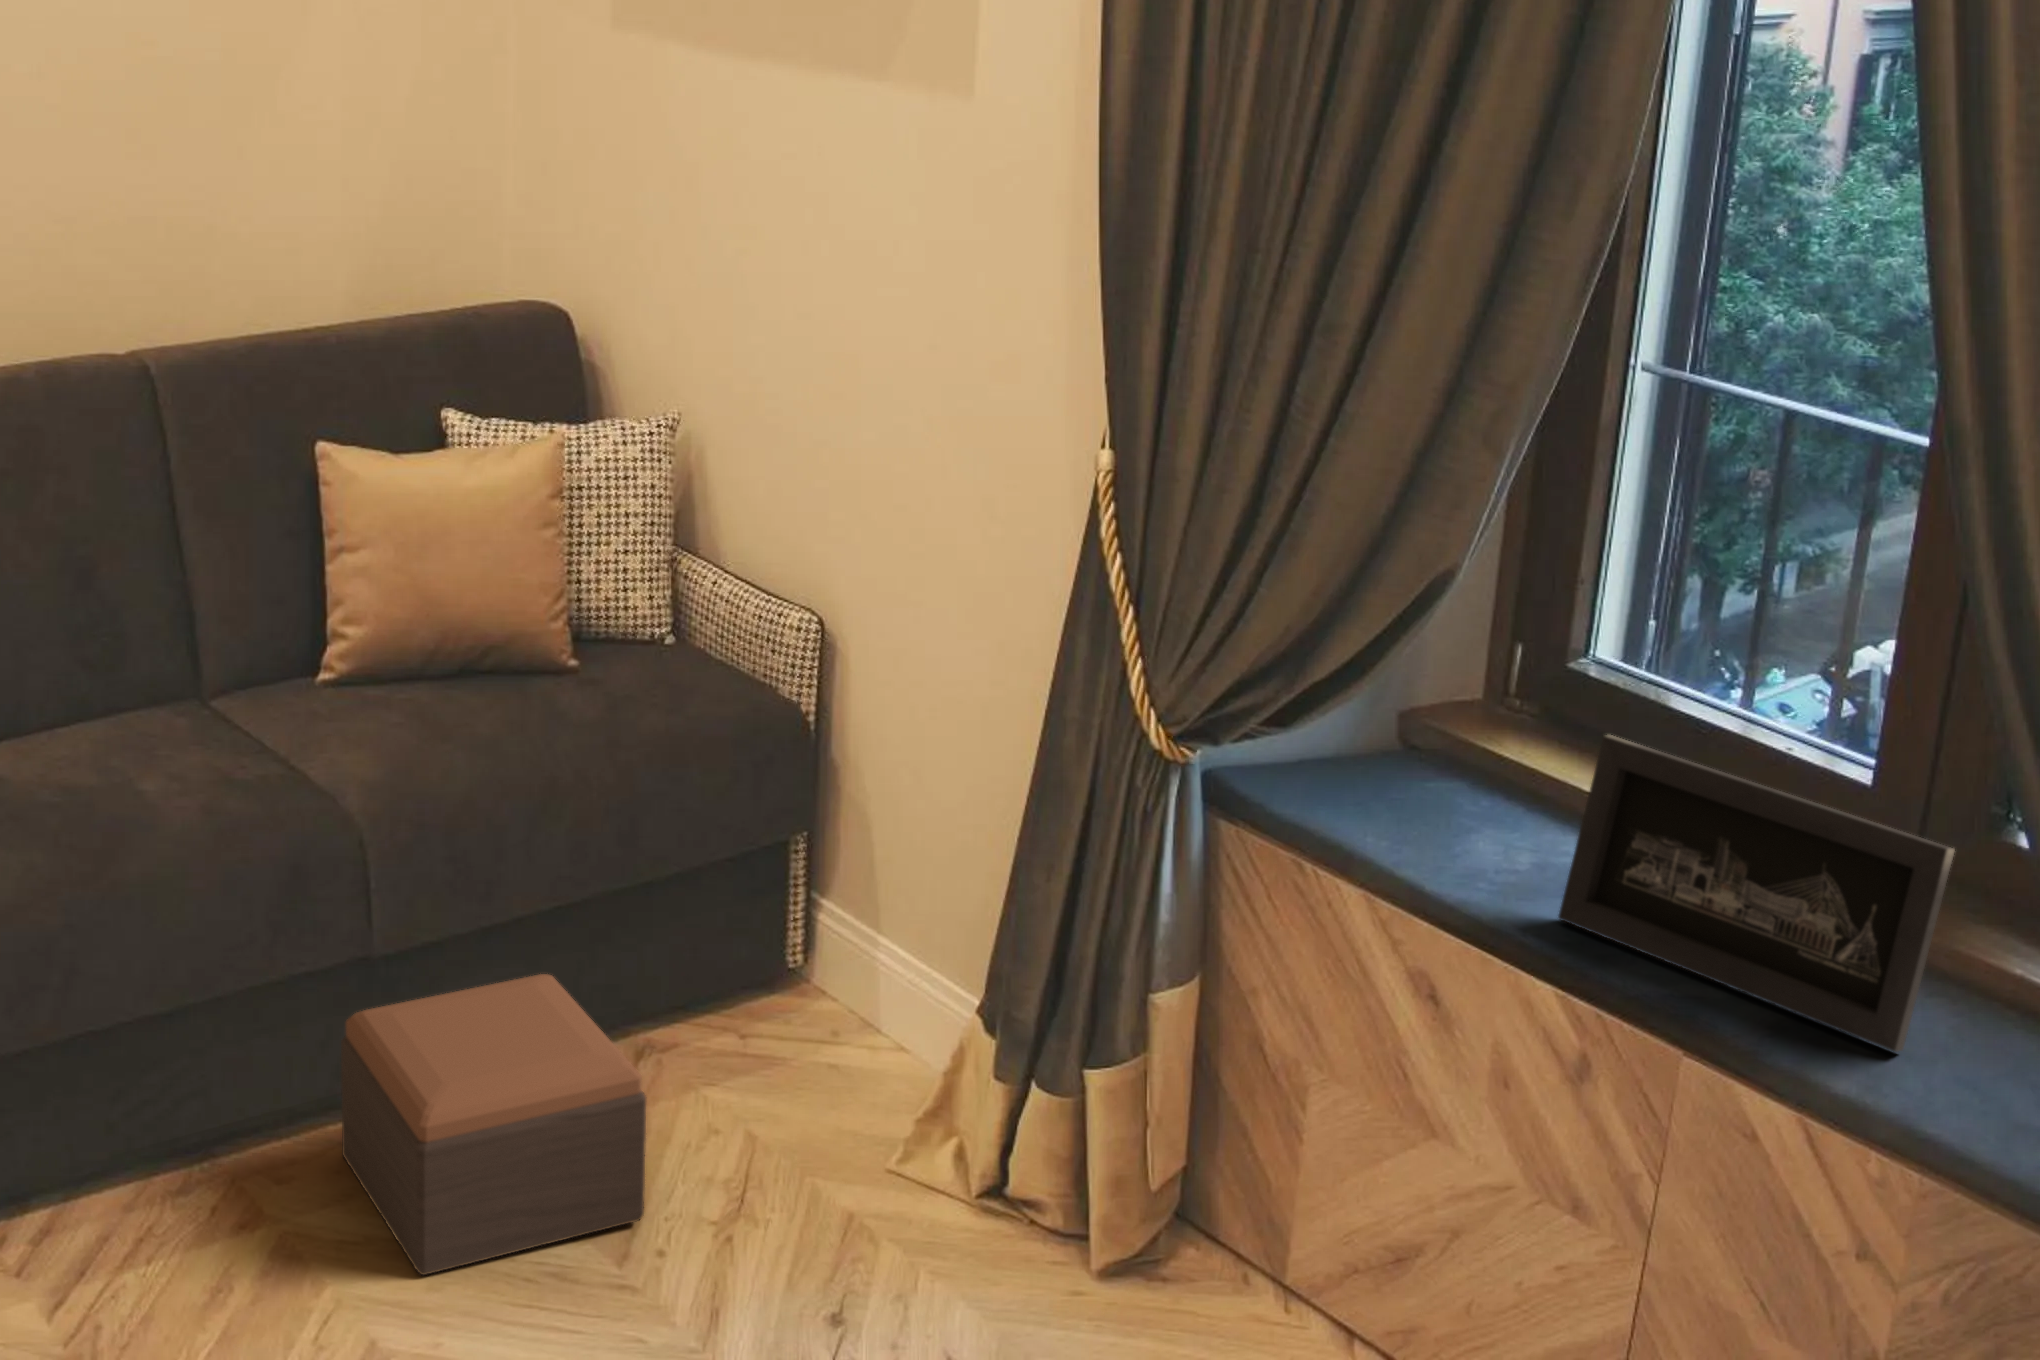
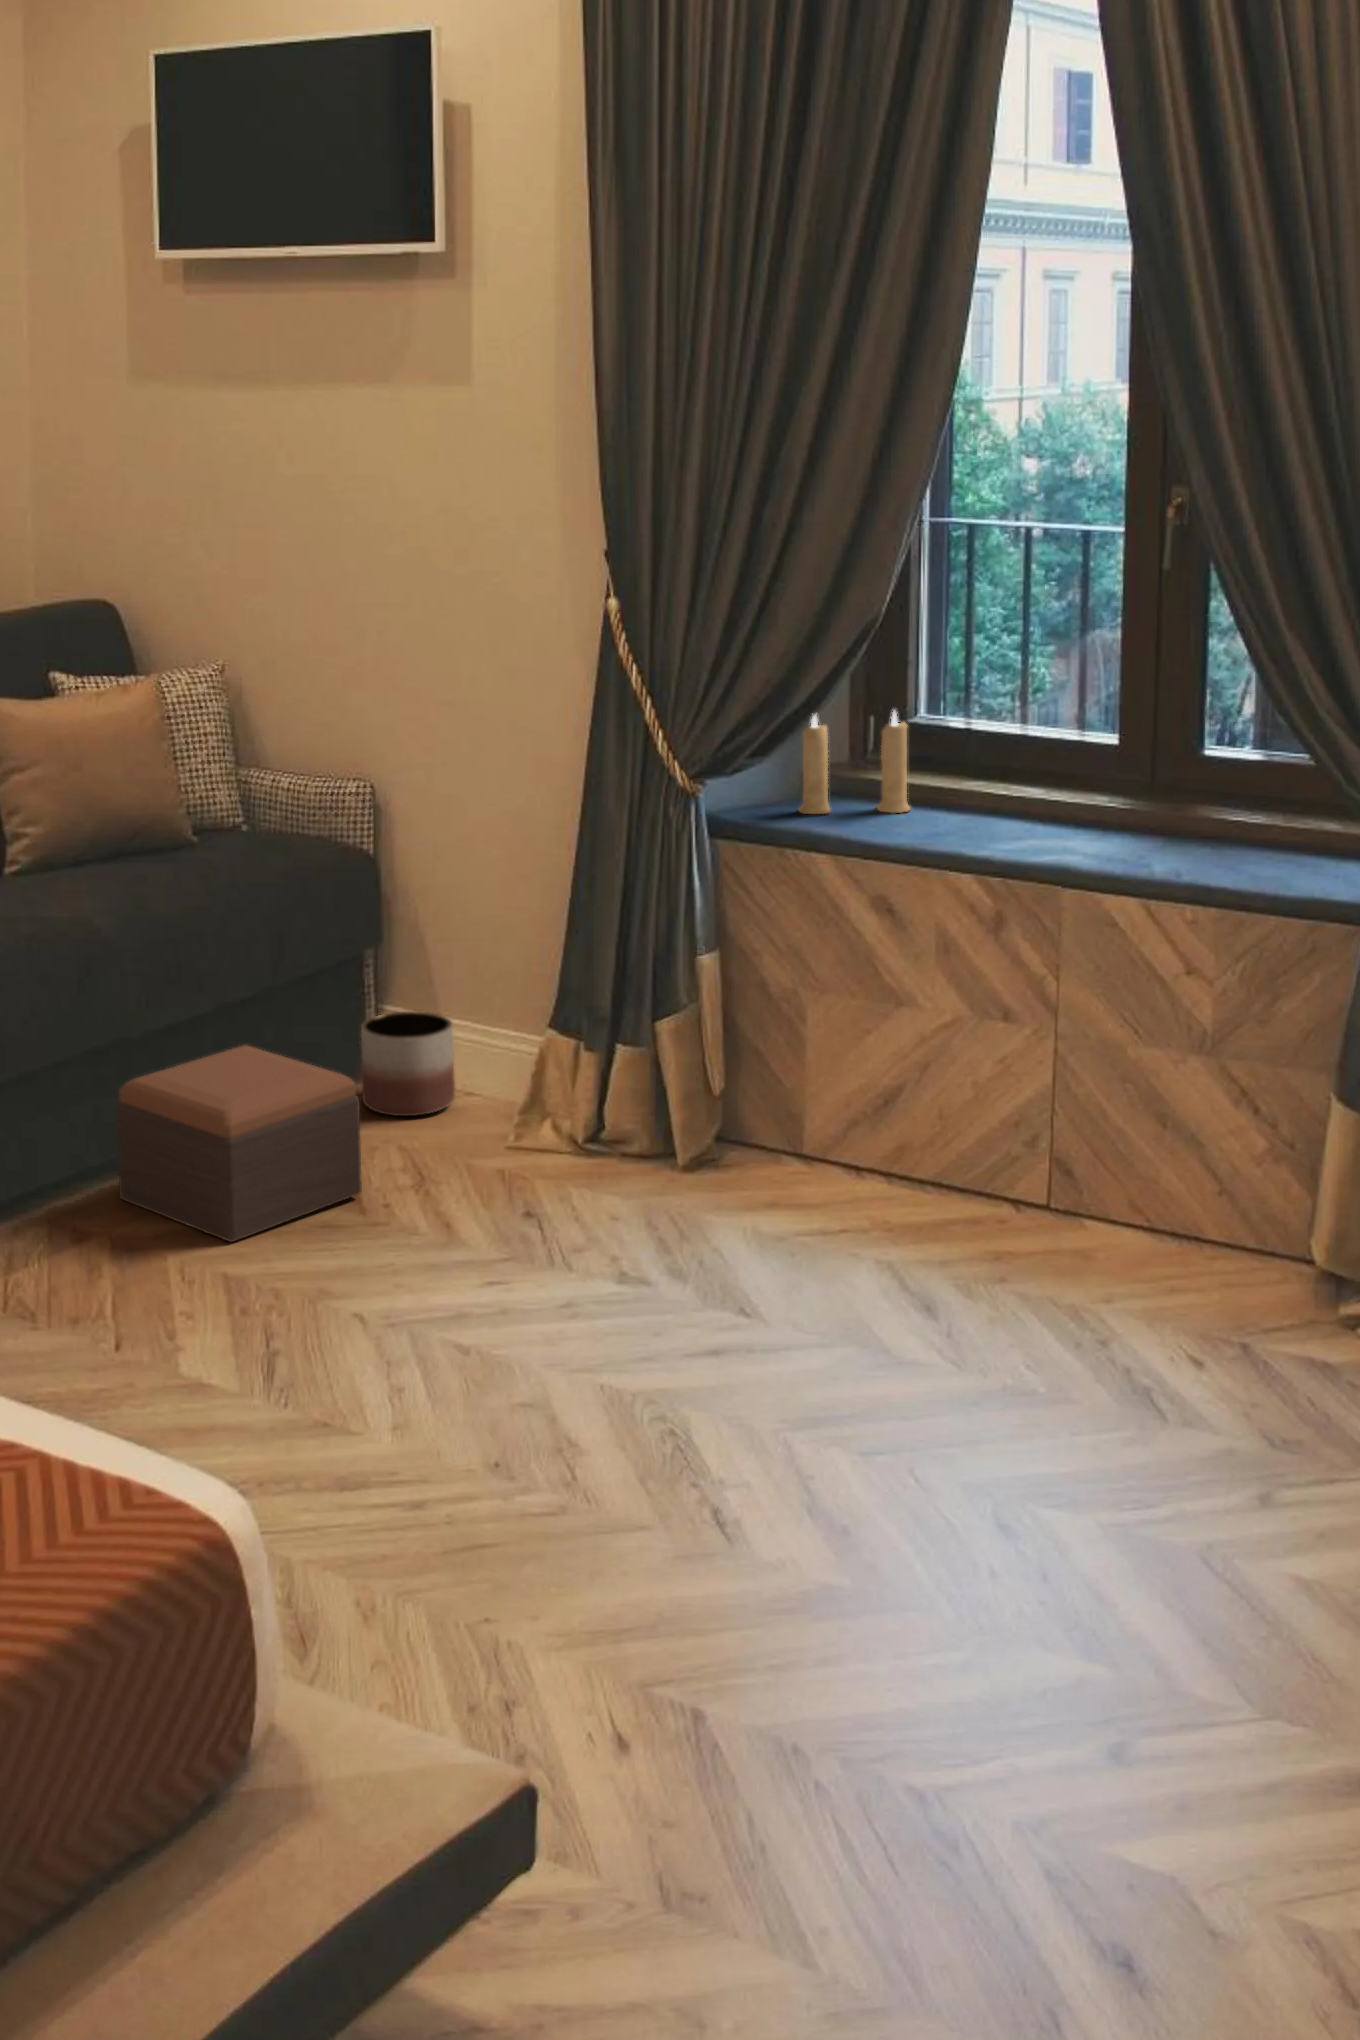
candle: none [1334,651,1523,836] -> present [798,711,910,814]
picture frame: present [1558,735,1955,1052] -> none [967,717,1196,857]
planter: none [751,925,878,1080] -> present [361,1011,455,1116]

